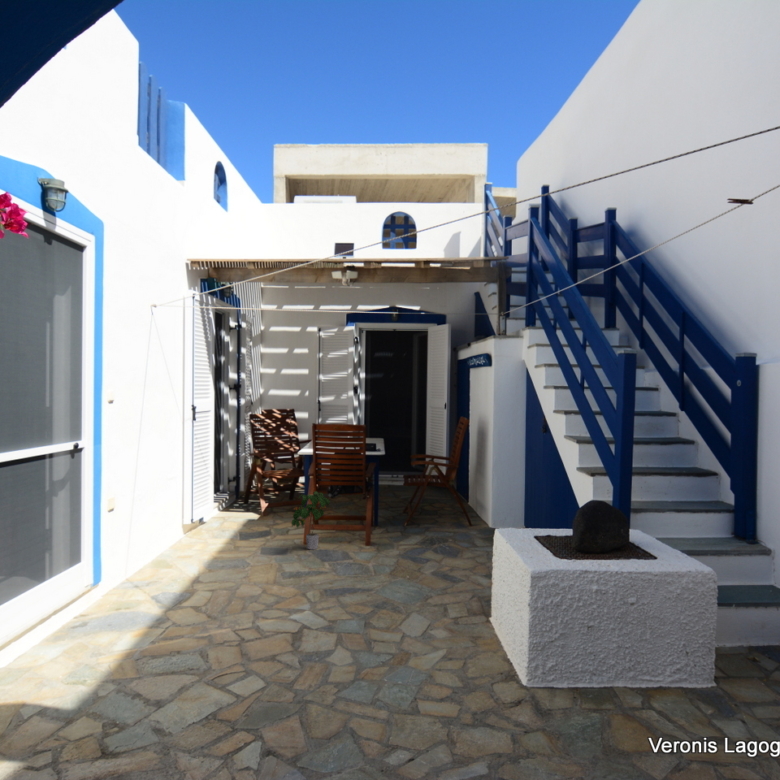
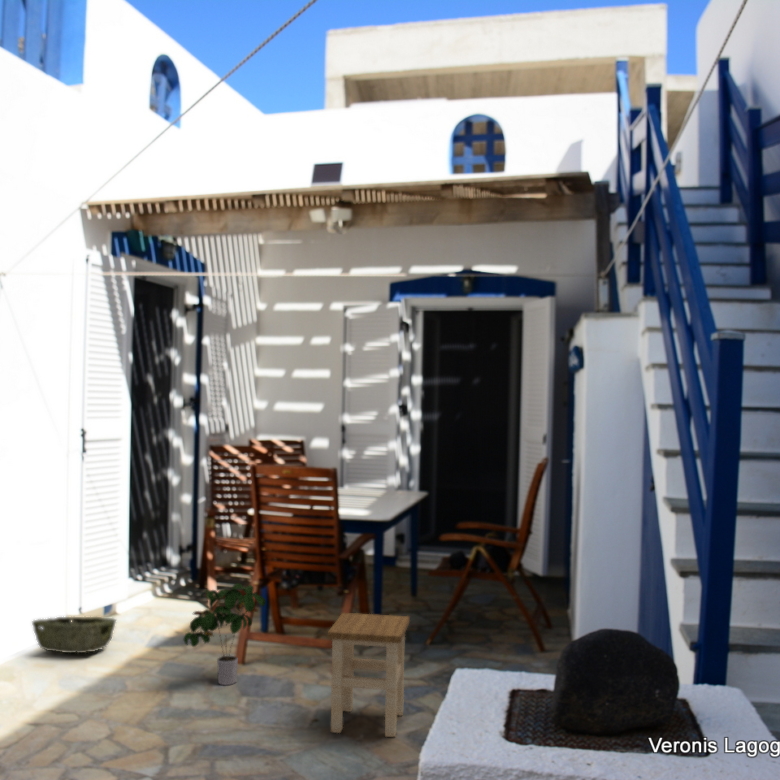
stool: none [387,501,430,563] -> present [328,613,410,737]
woven basket: none [176,520,227,542] -> present [32,617,116,653]

